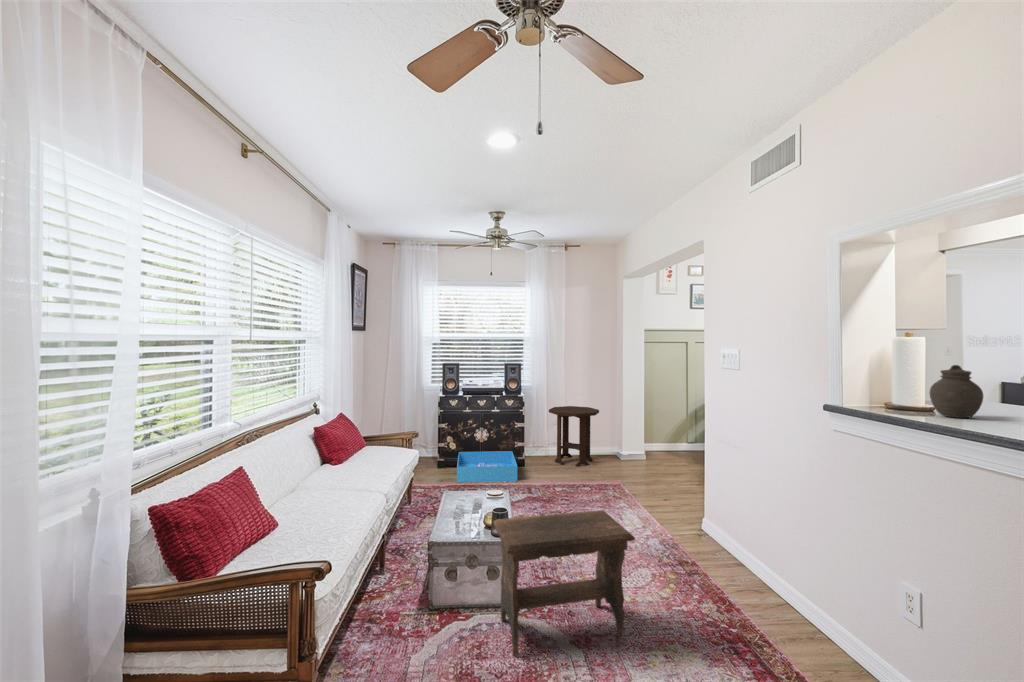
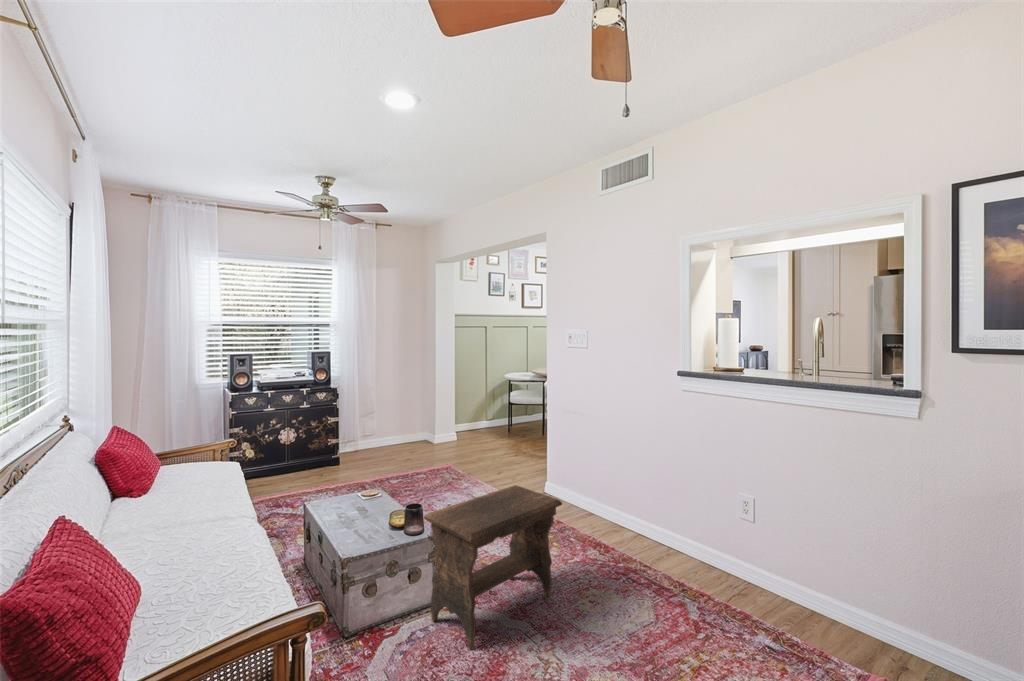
jar: present [929,365,983,418] -> none [741,343,770,378]
side table: present [549,406,599,467] -> none [366,396,418,459]
storage bin: present [457,451,517,482] -> none [257,451,345,495]

